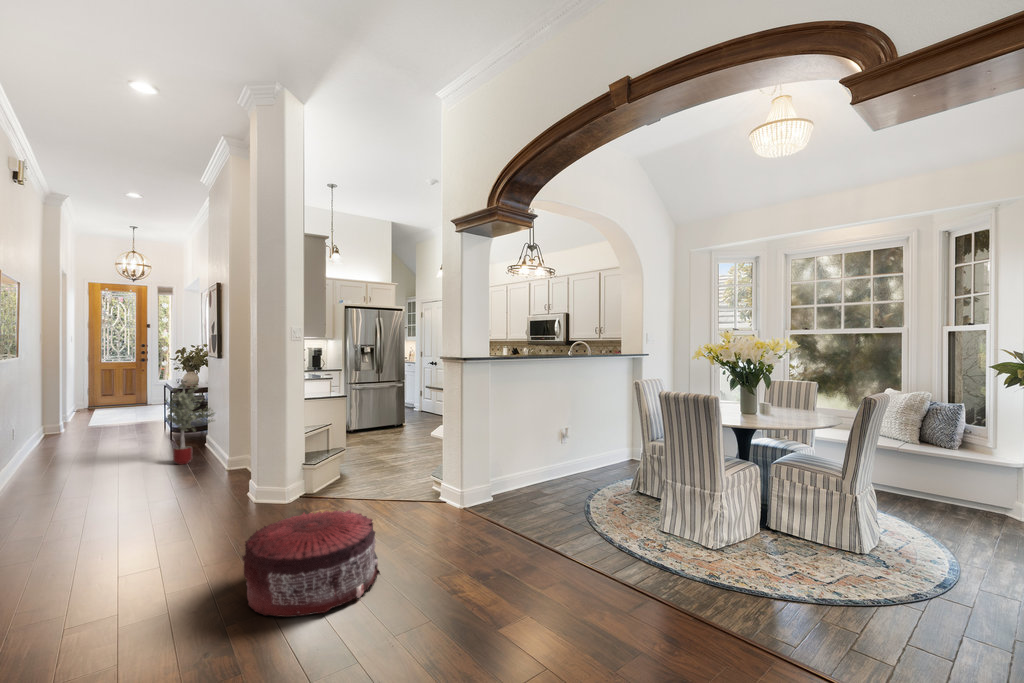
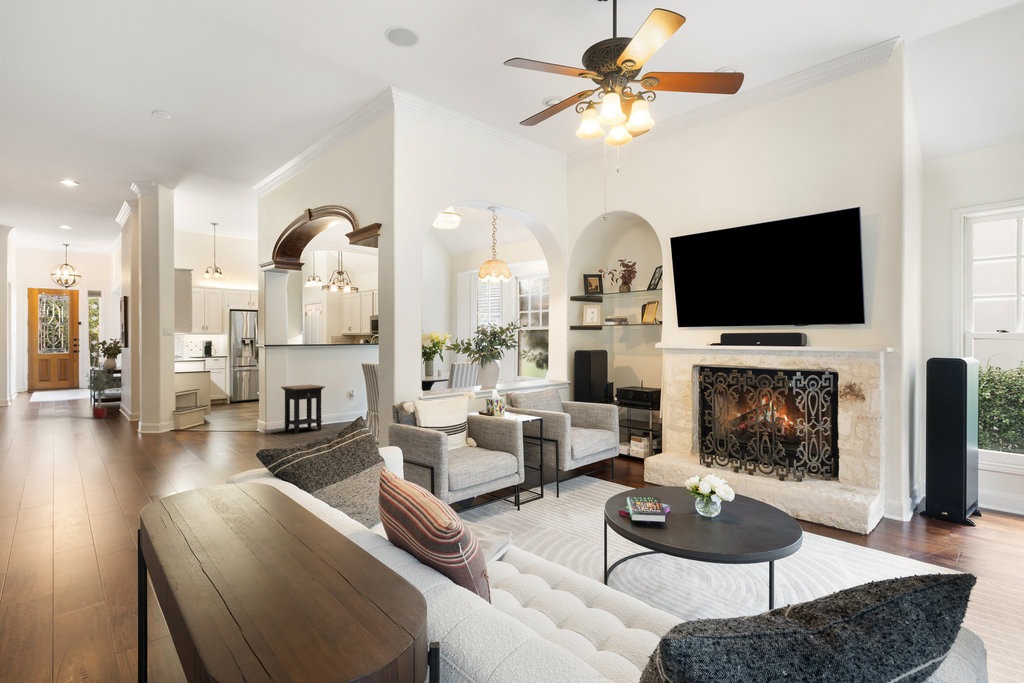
side table: none [485,421,557,511] -> present [281,385,325,433]
pouf: present [242,510,380,617] -> none [115,422,188,460]

